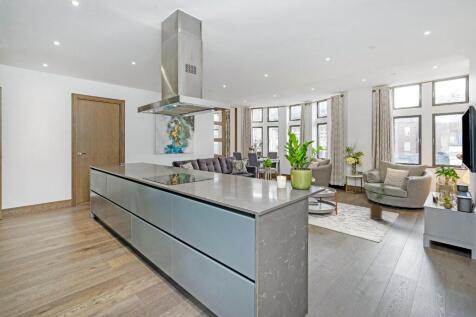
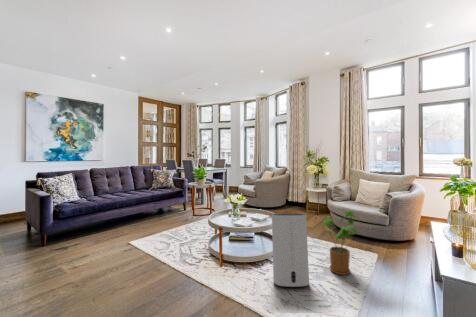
air purifier: none [338,185,360,222] -> present [272,213,309,287]

